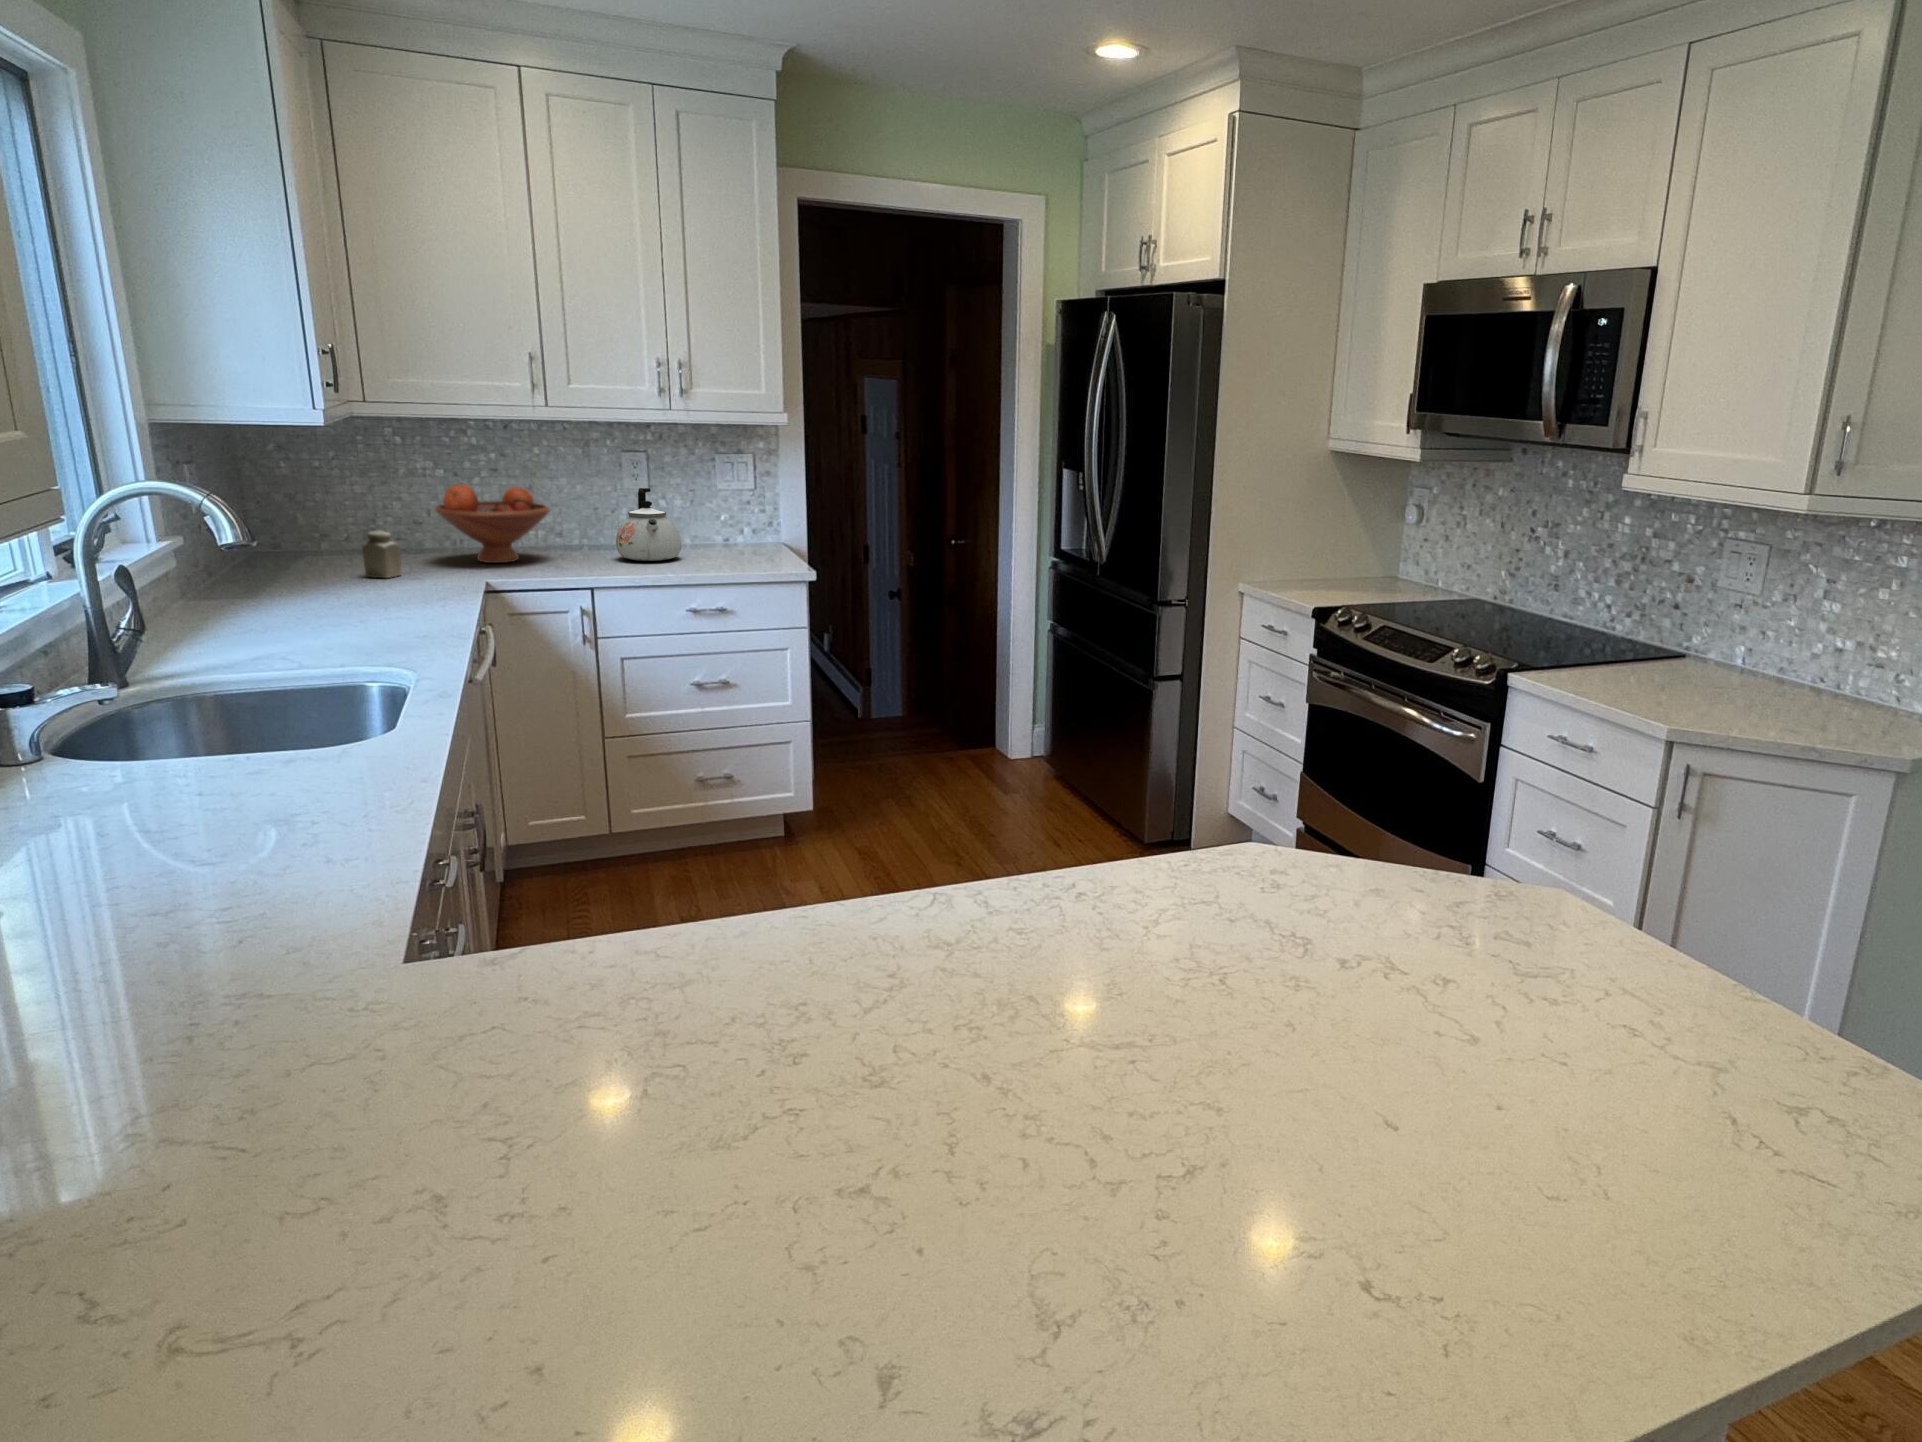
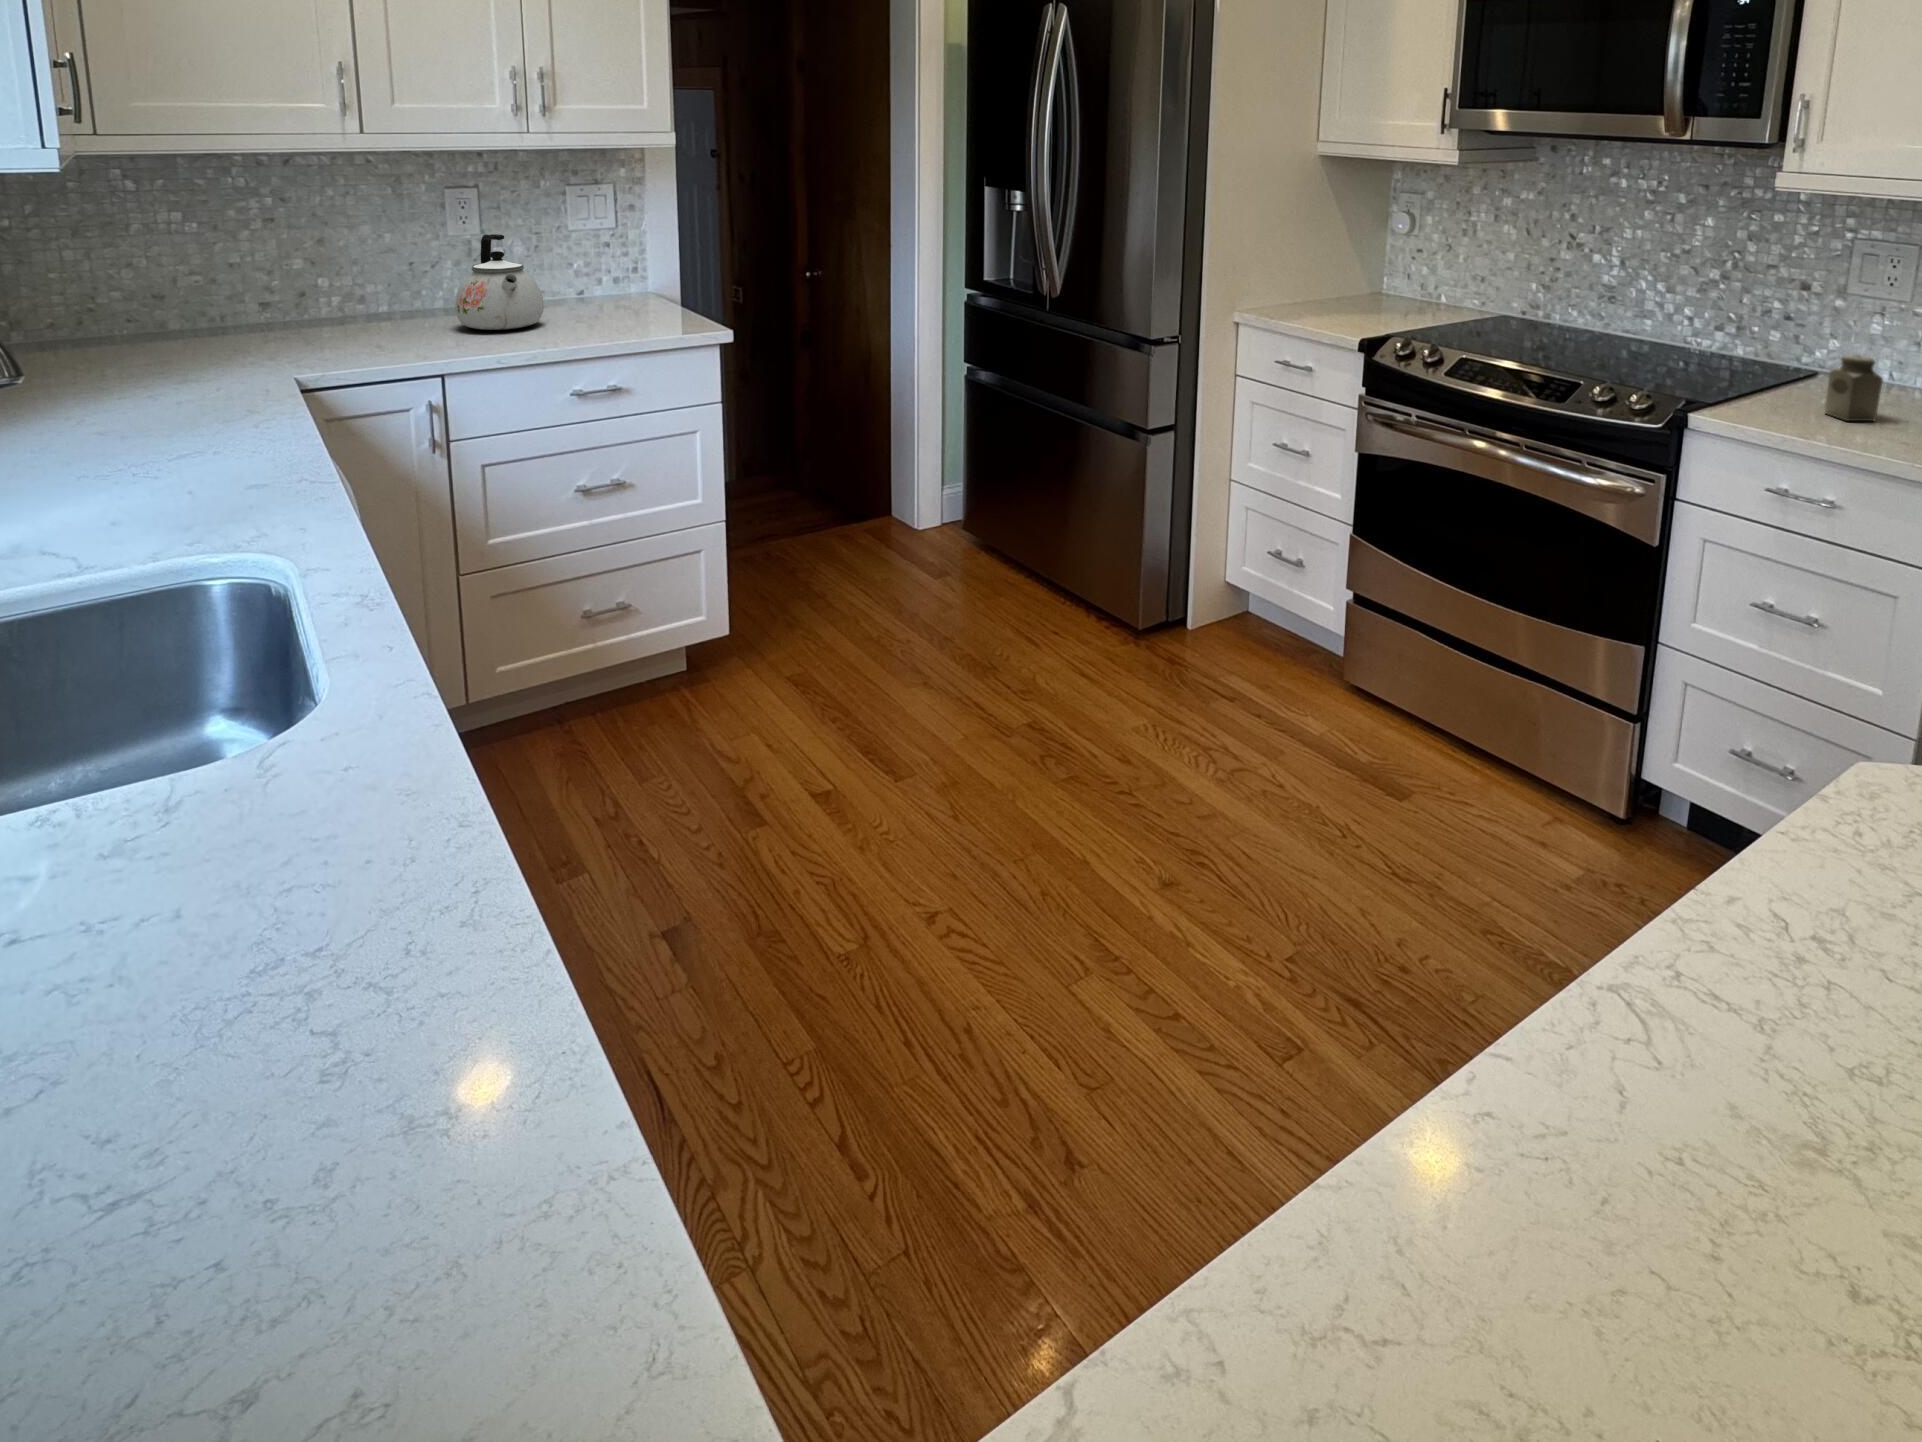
fruit bowl: present [436,484,550,563] -> none [199,242,365,347]
salt shaker: present [362,531,401,578] -> present [1825,355,1883,421]

